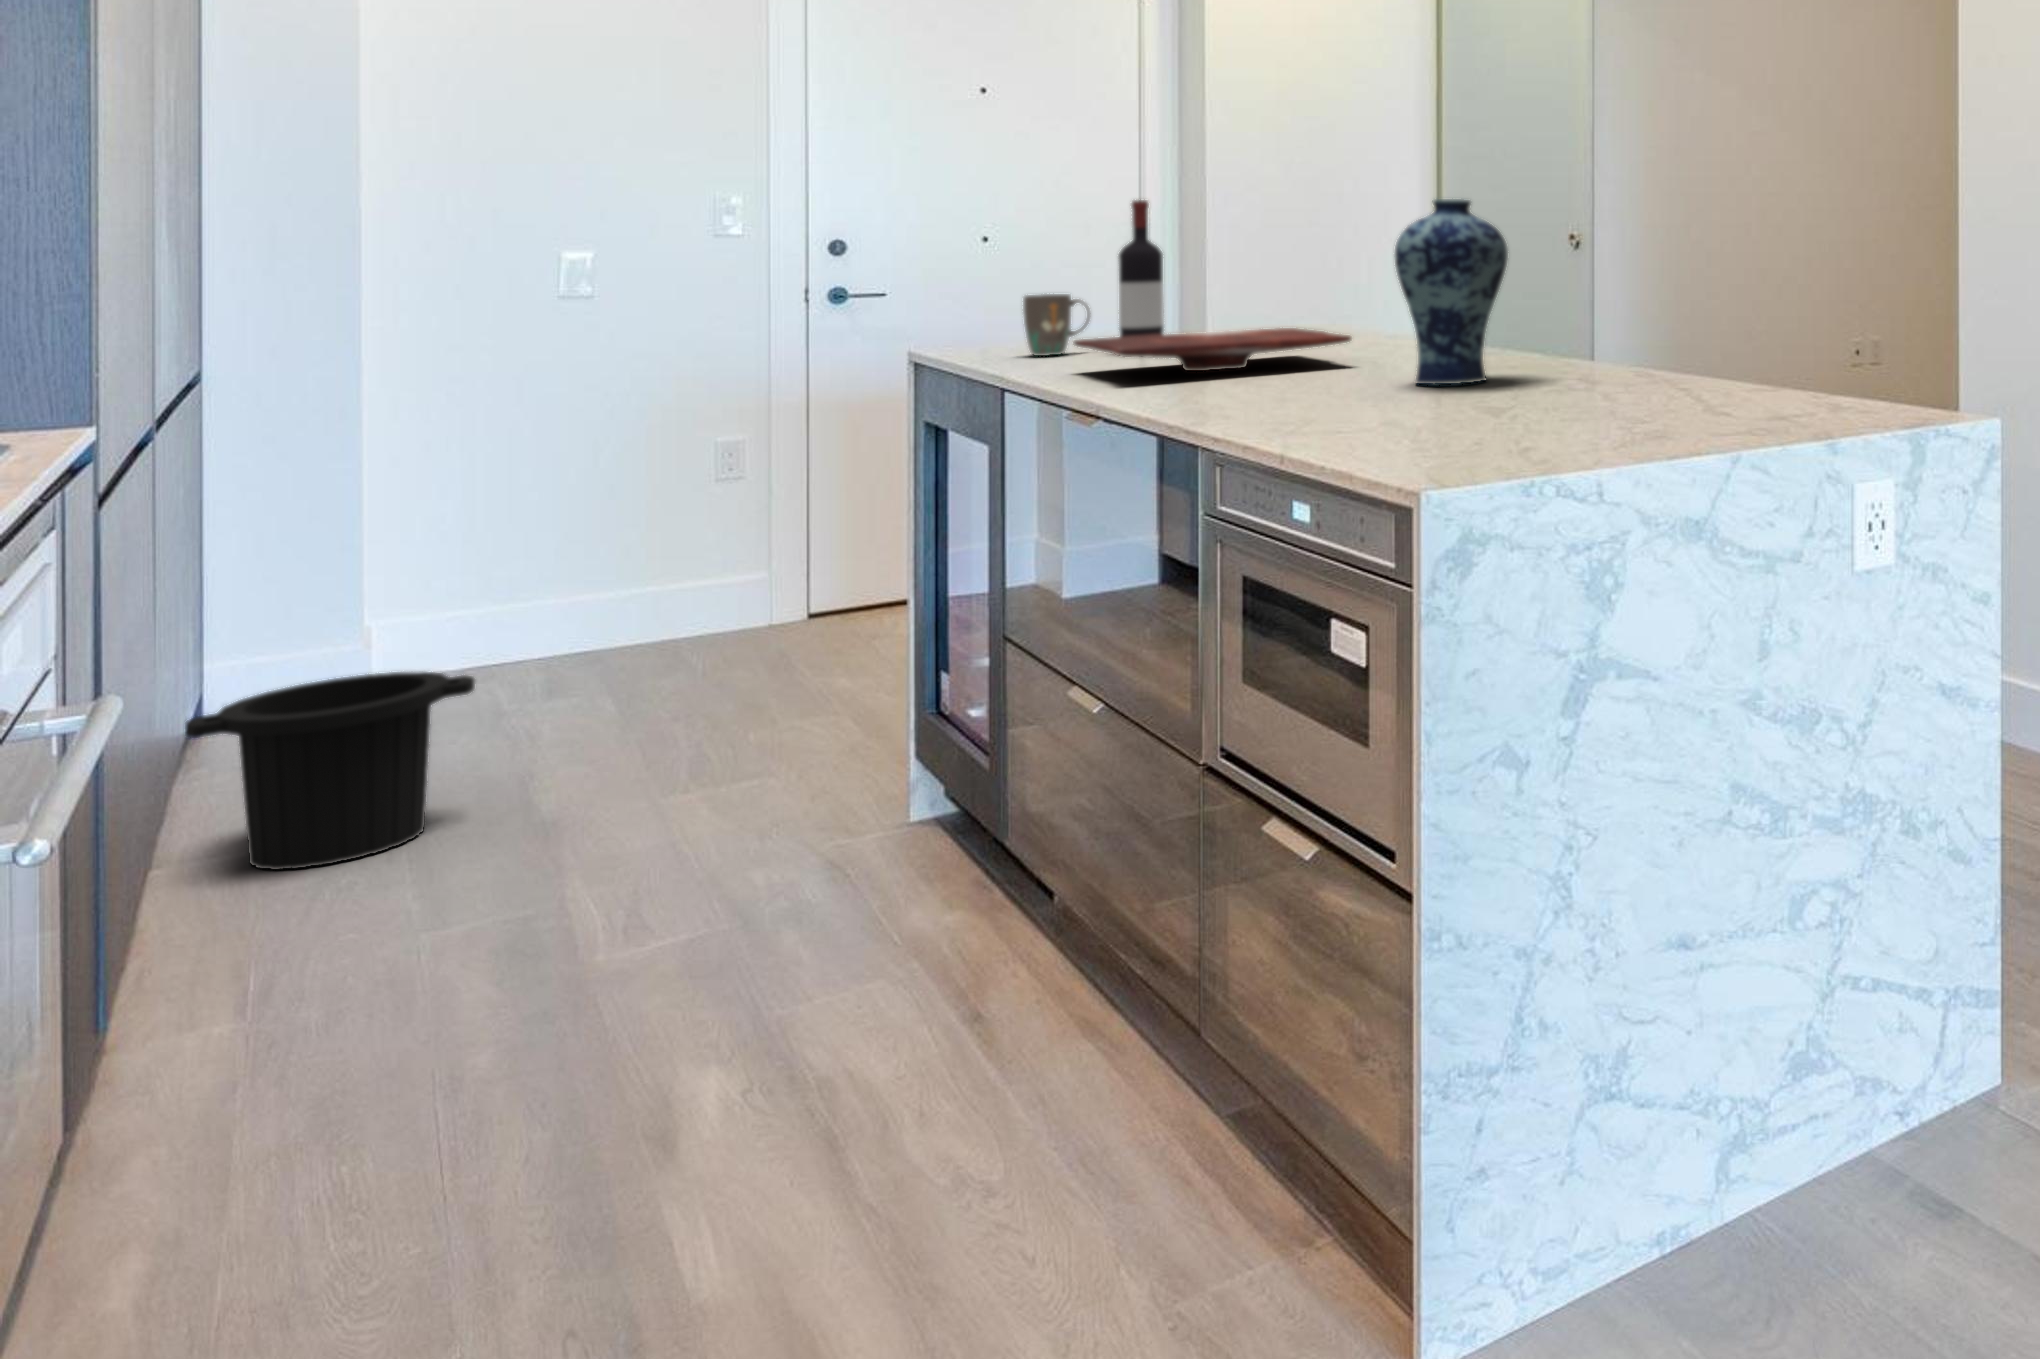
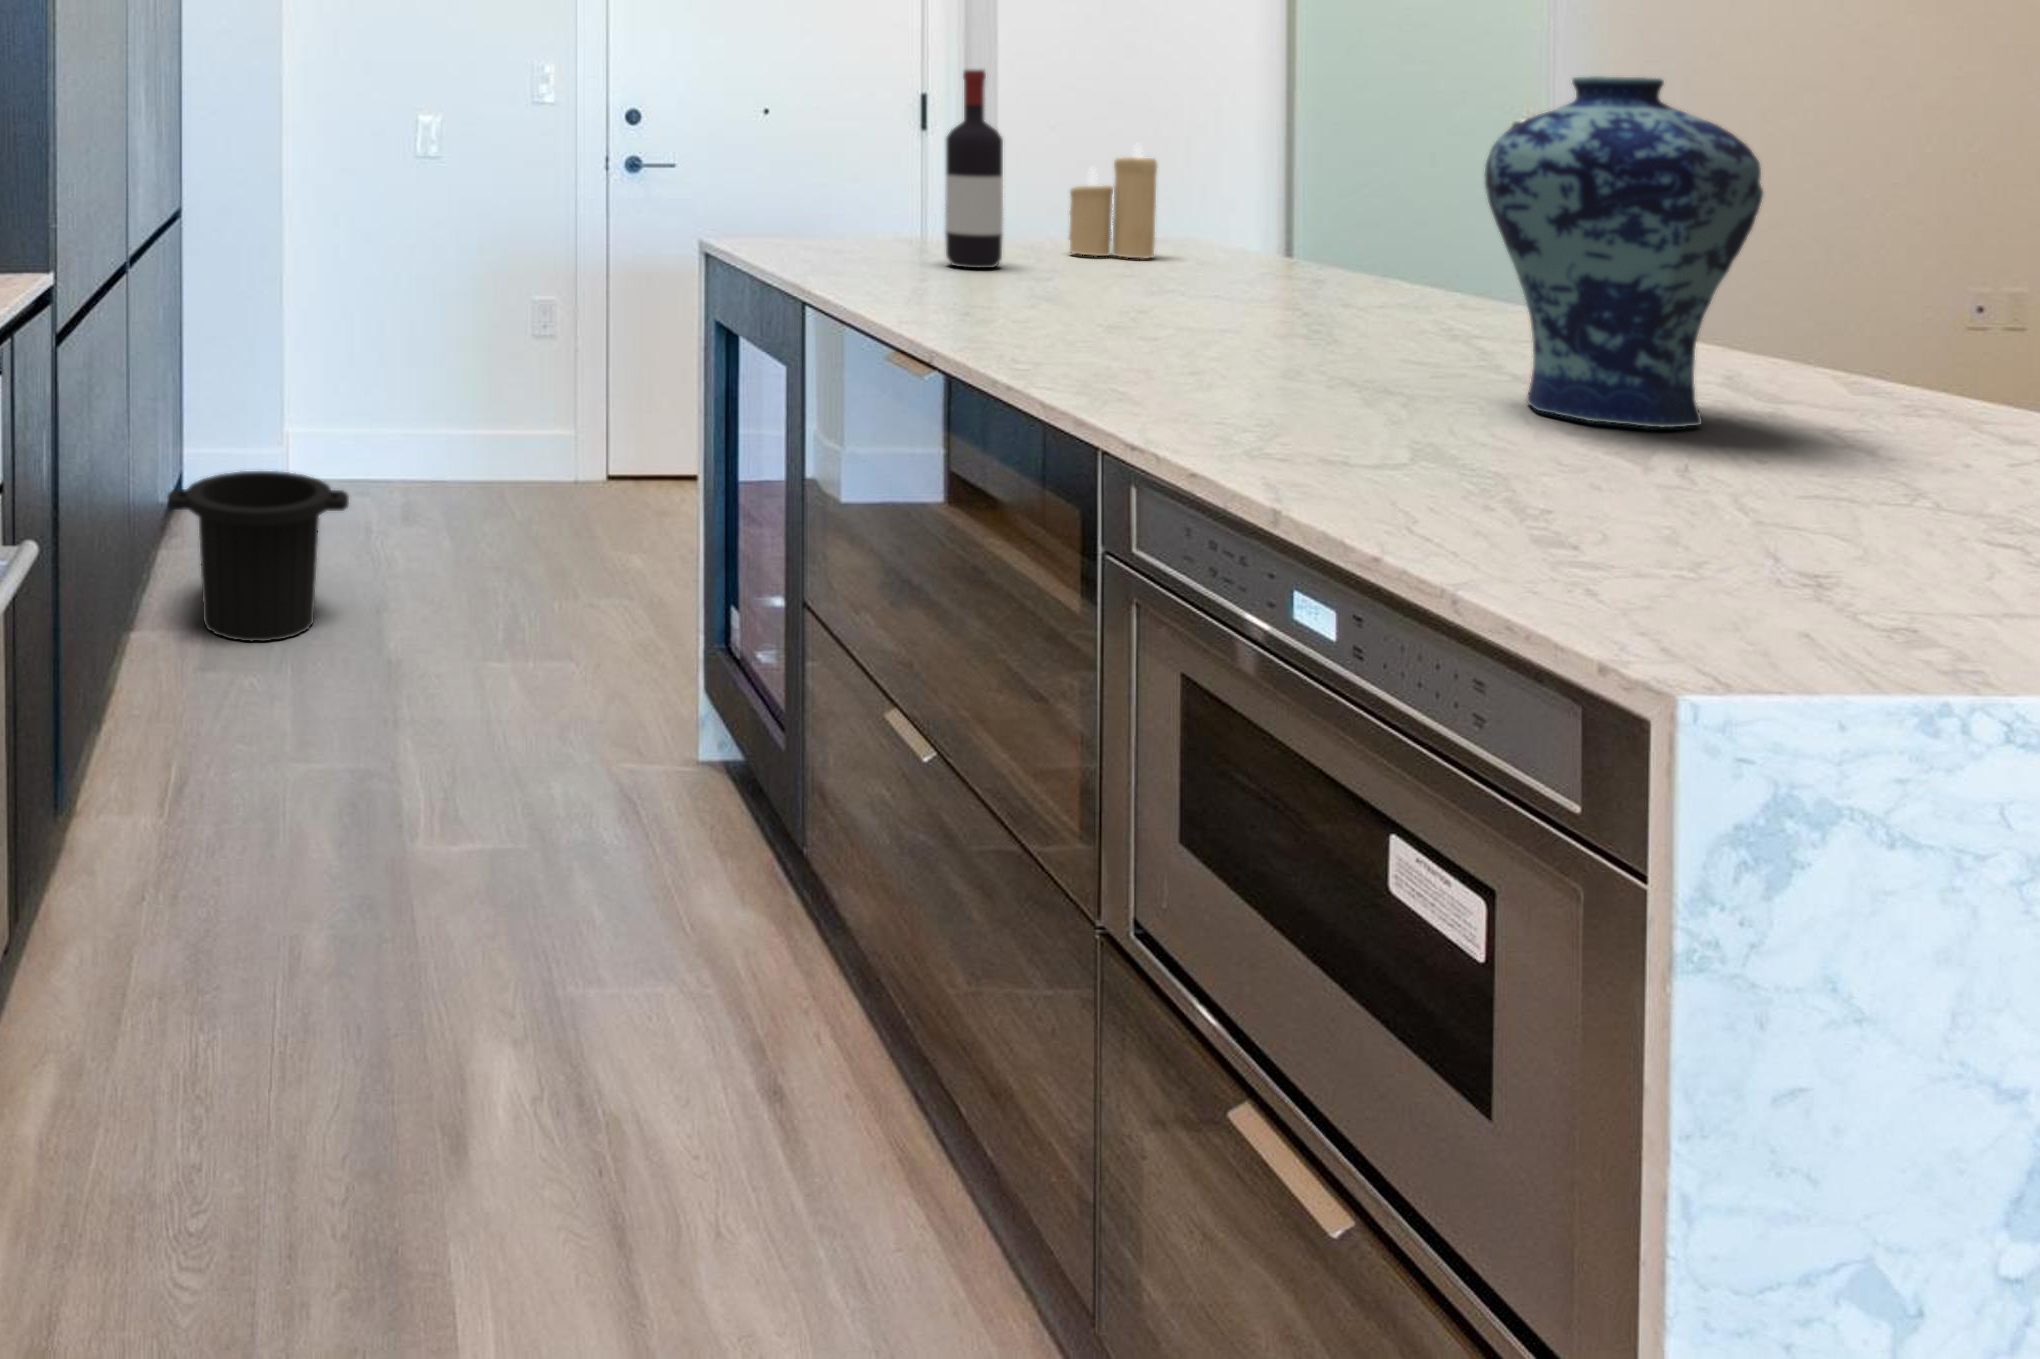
candle: none [1221,254,1283,340] -> present [1069,145,1157,258]
mug: present [1023,294,1091,356] -> none [830,183,907,259]
cutting board: present [1074,328,1351,371] -> none [902,253,1338,319]

